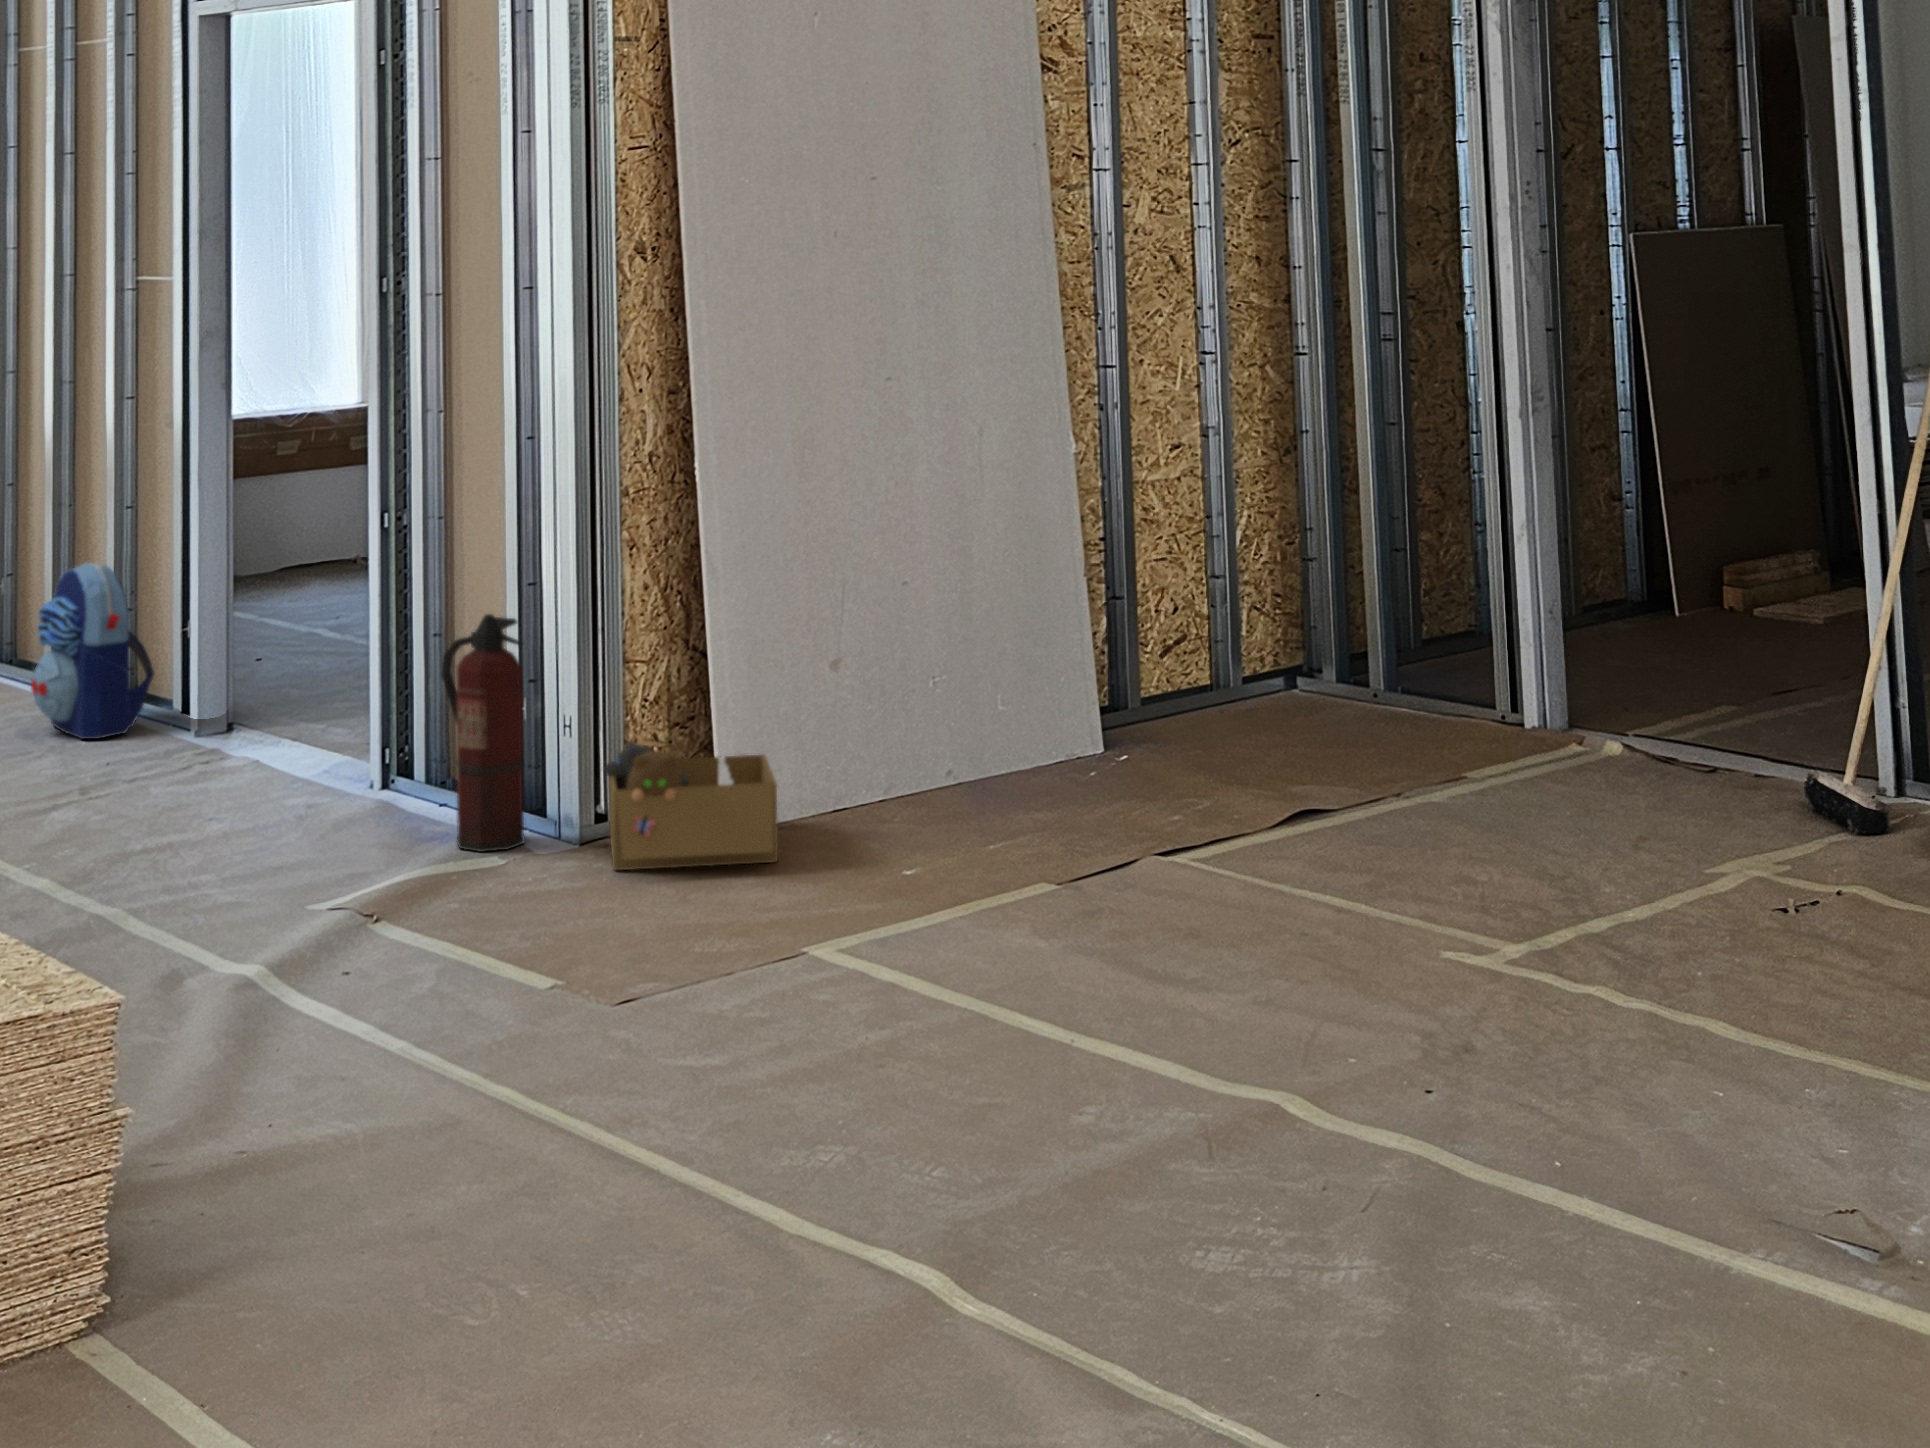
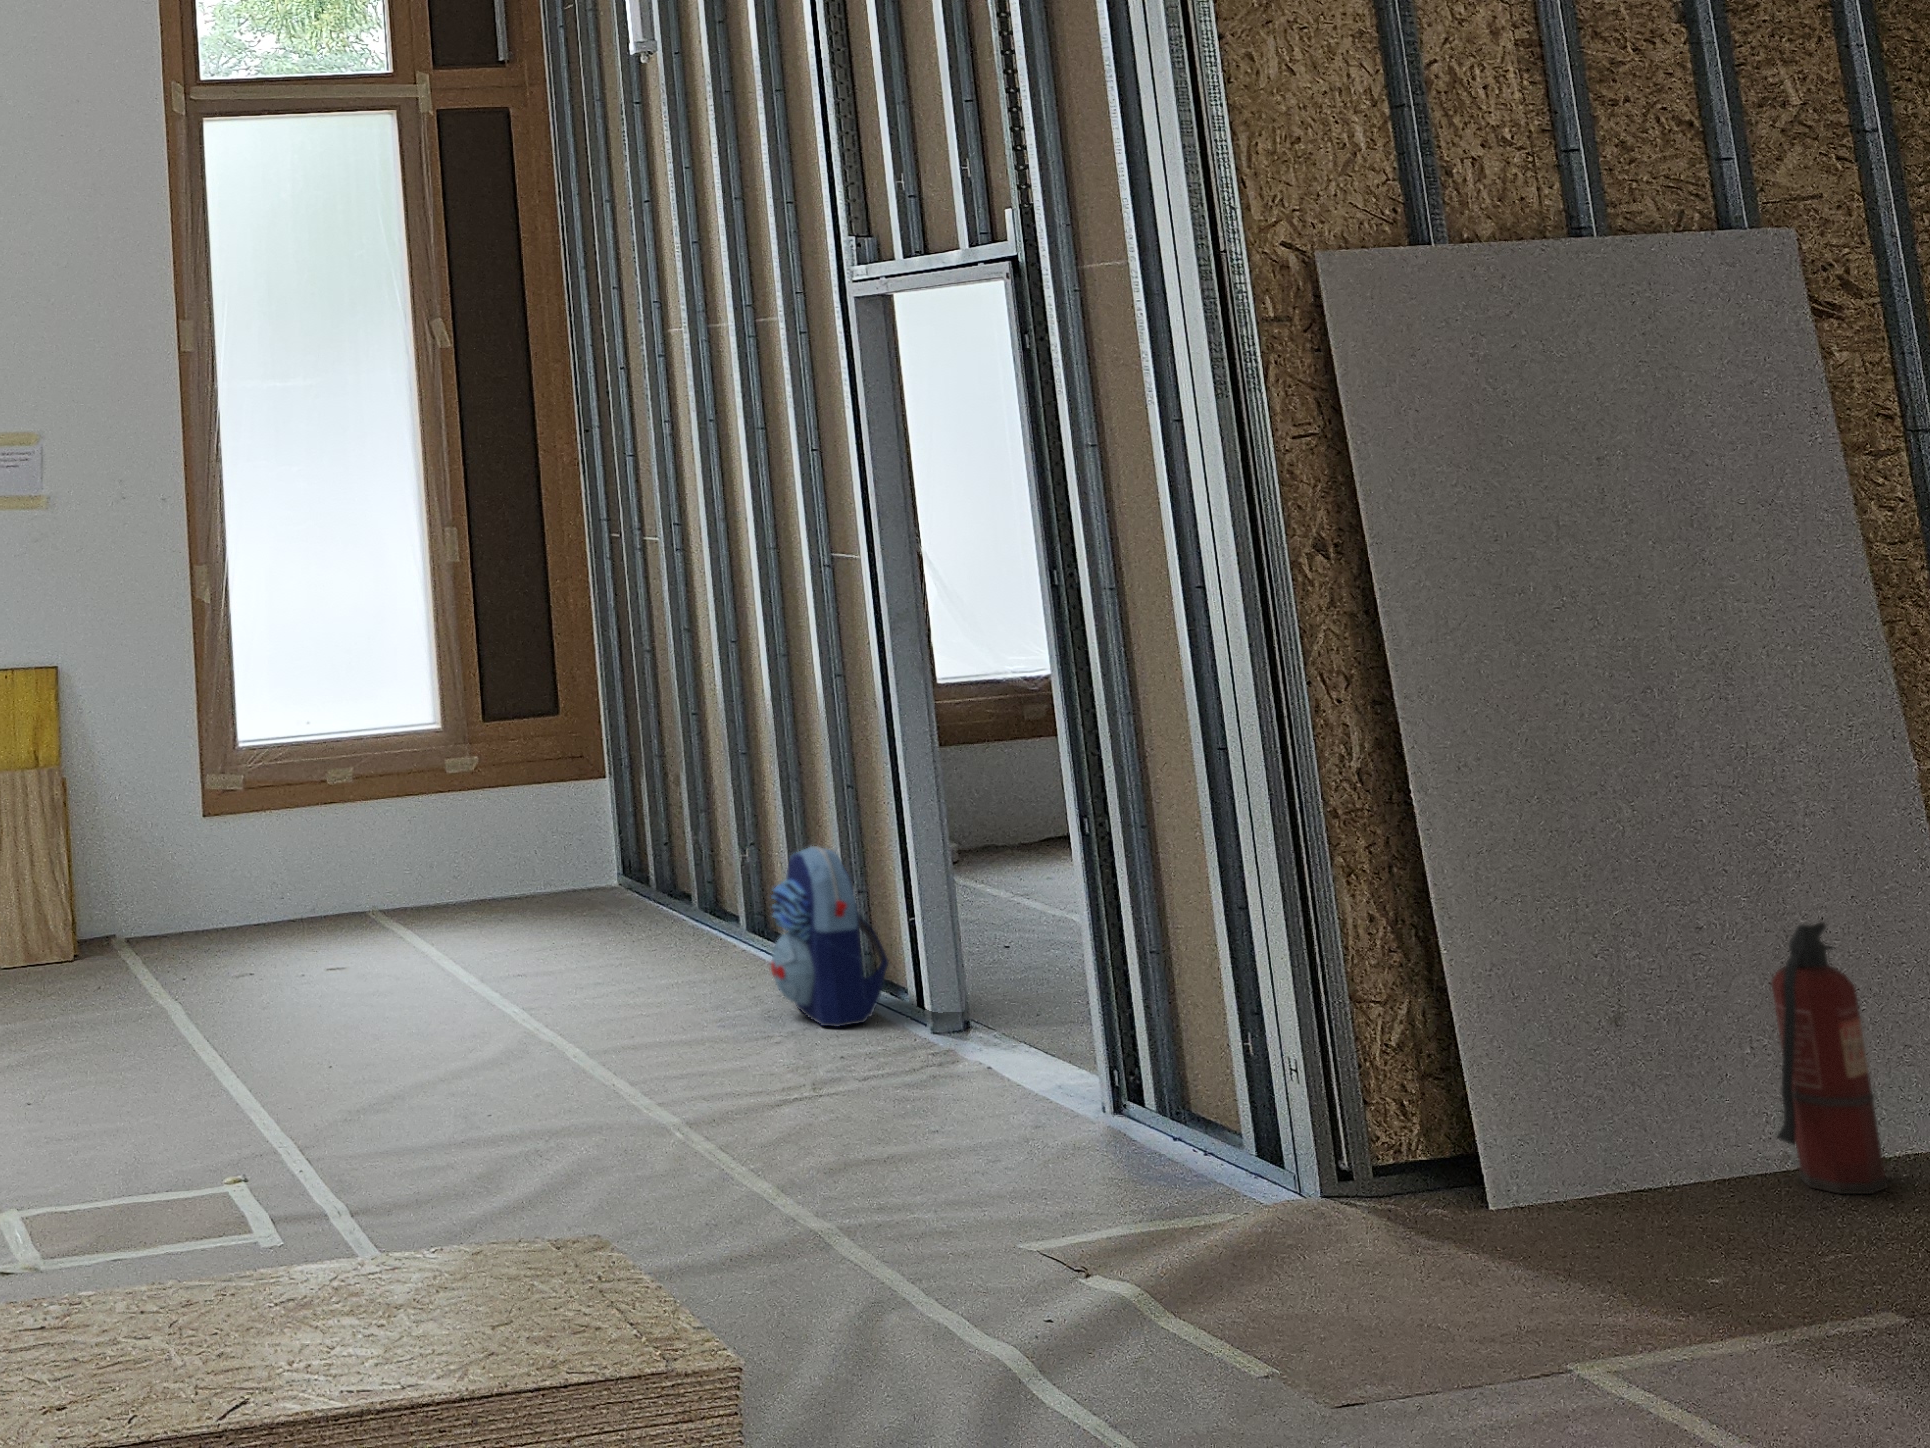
fire extinguisher: present [442,614,525,852] -> present [1771,922,1888,1194]
cardboard box: present [605,741,778,870] -> none [1338,1097,1550,1258]

